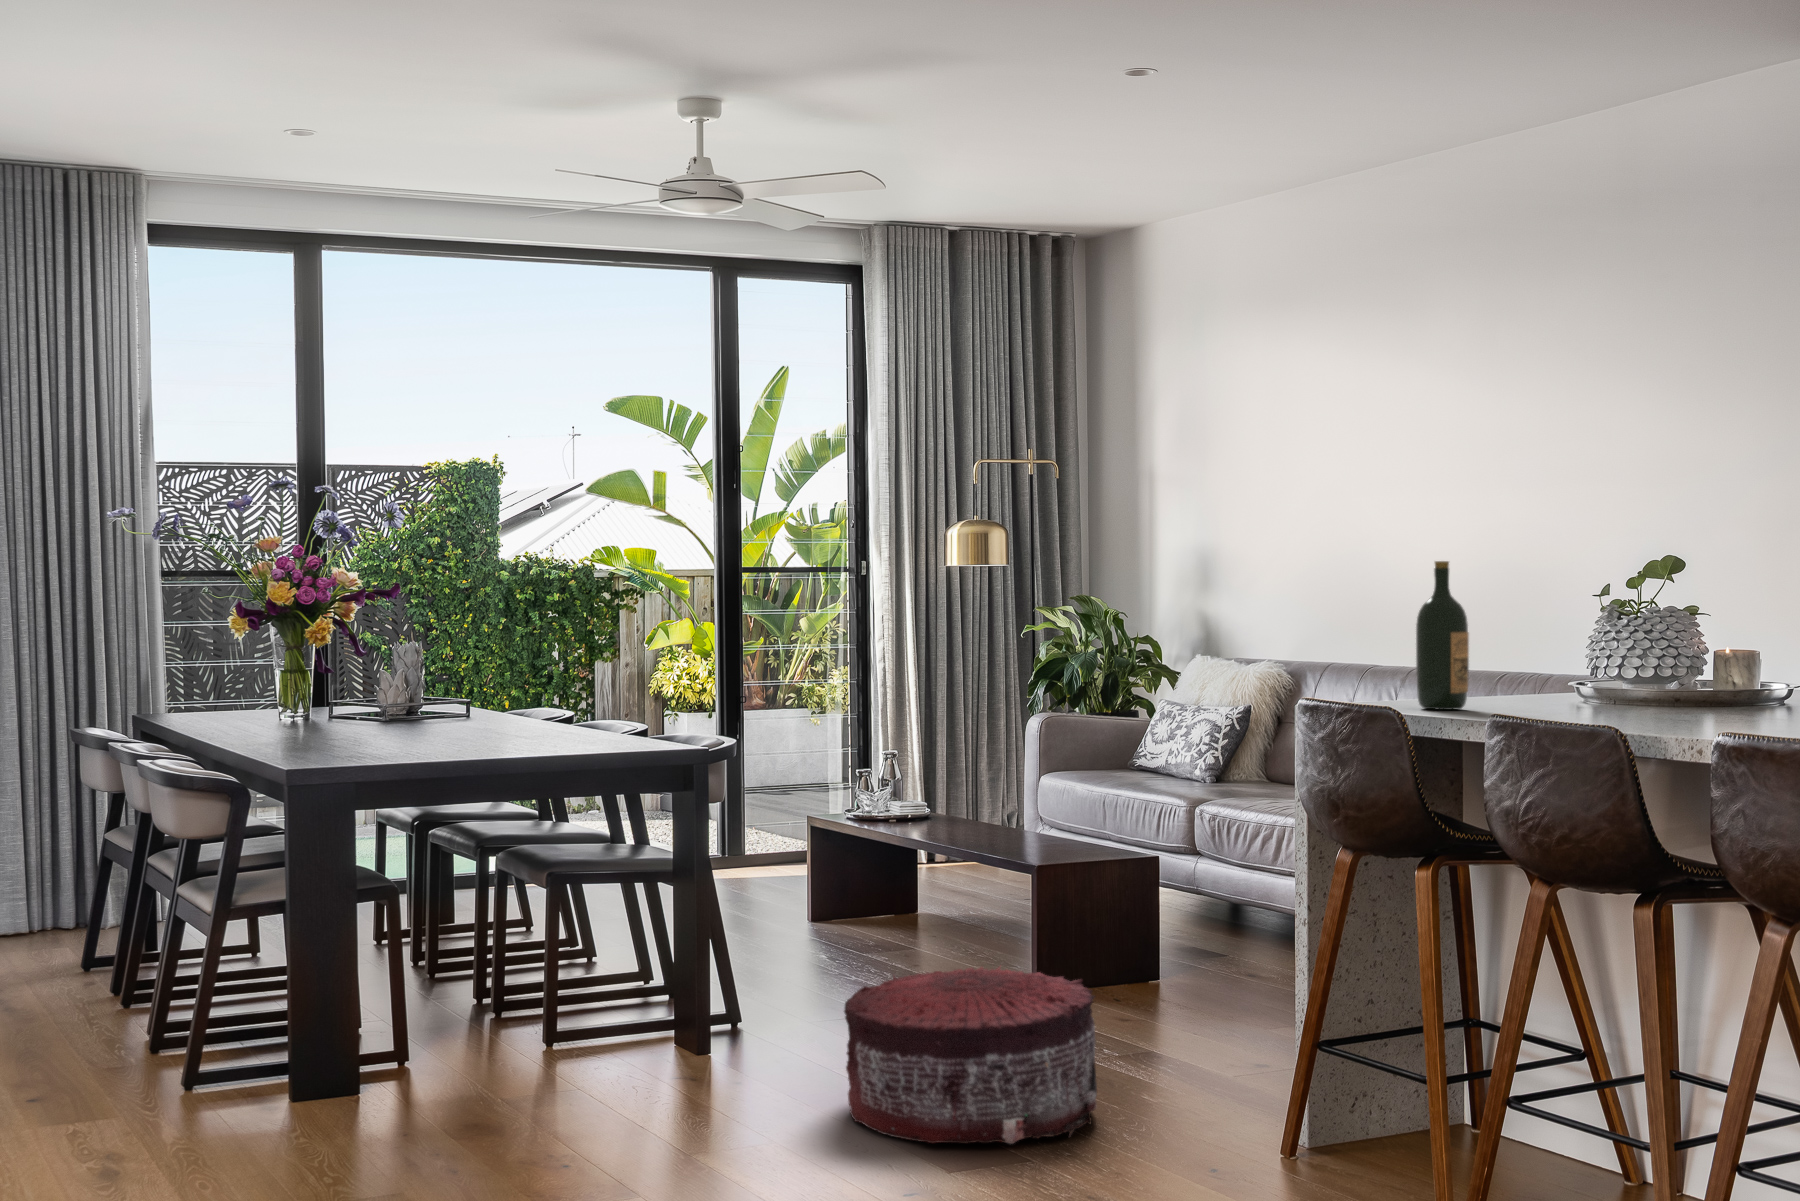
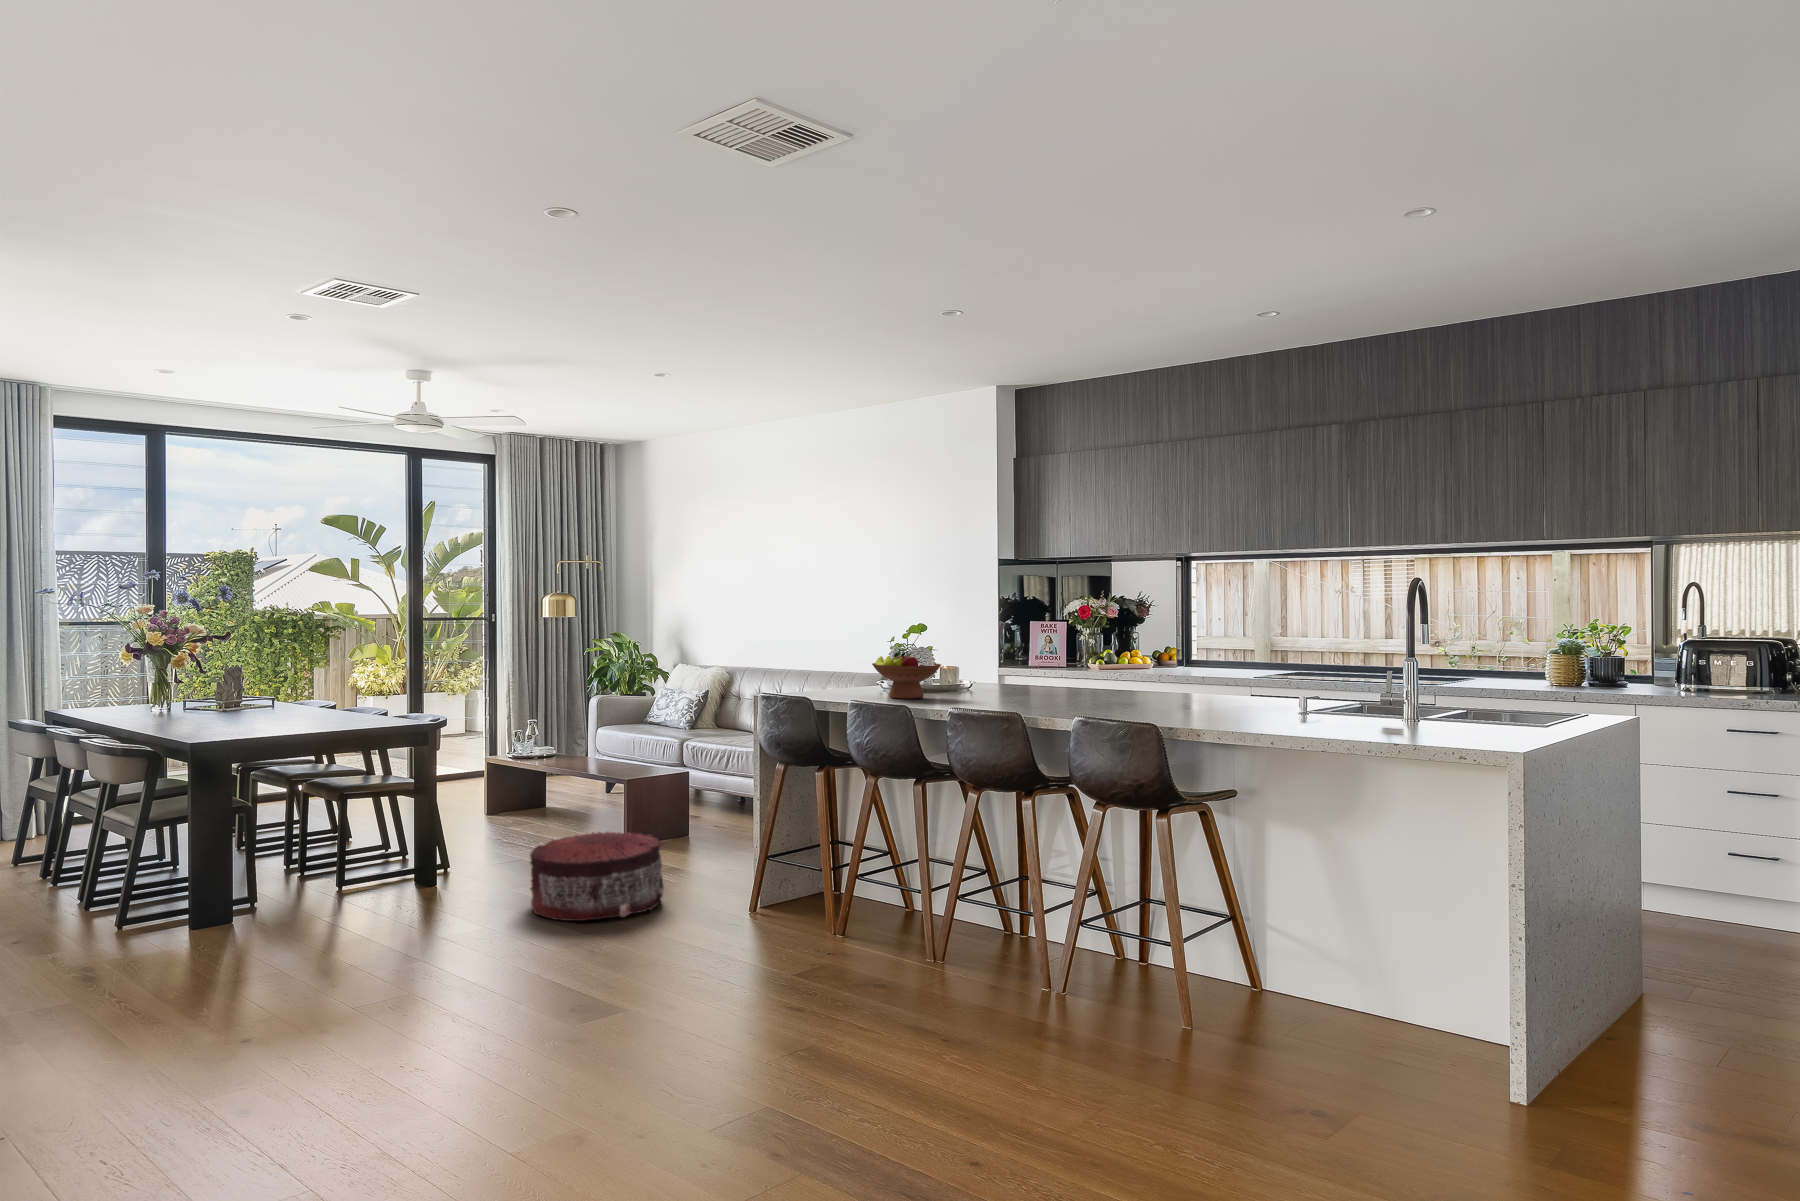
wine bottle: present [1416,561,1469,710] -> none [819,631,842,698]
fruit bowl: none [1541,606,1712,713] -> present [872,652,941,699]

